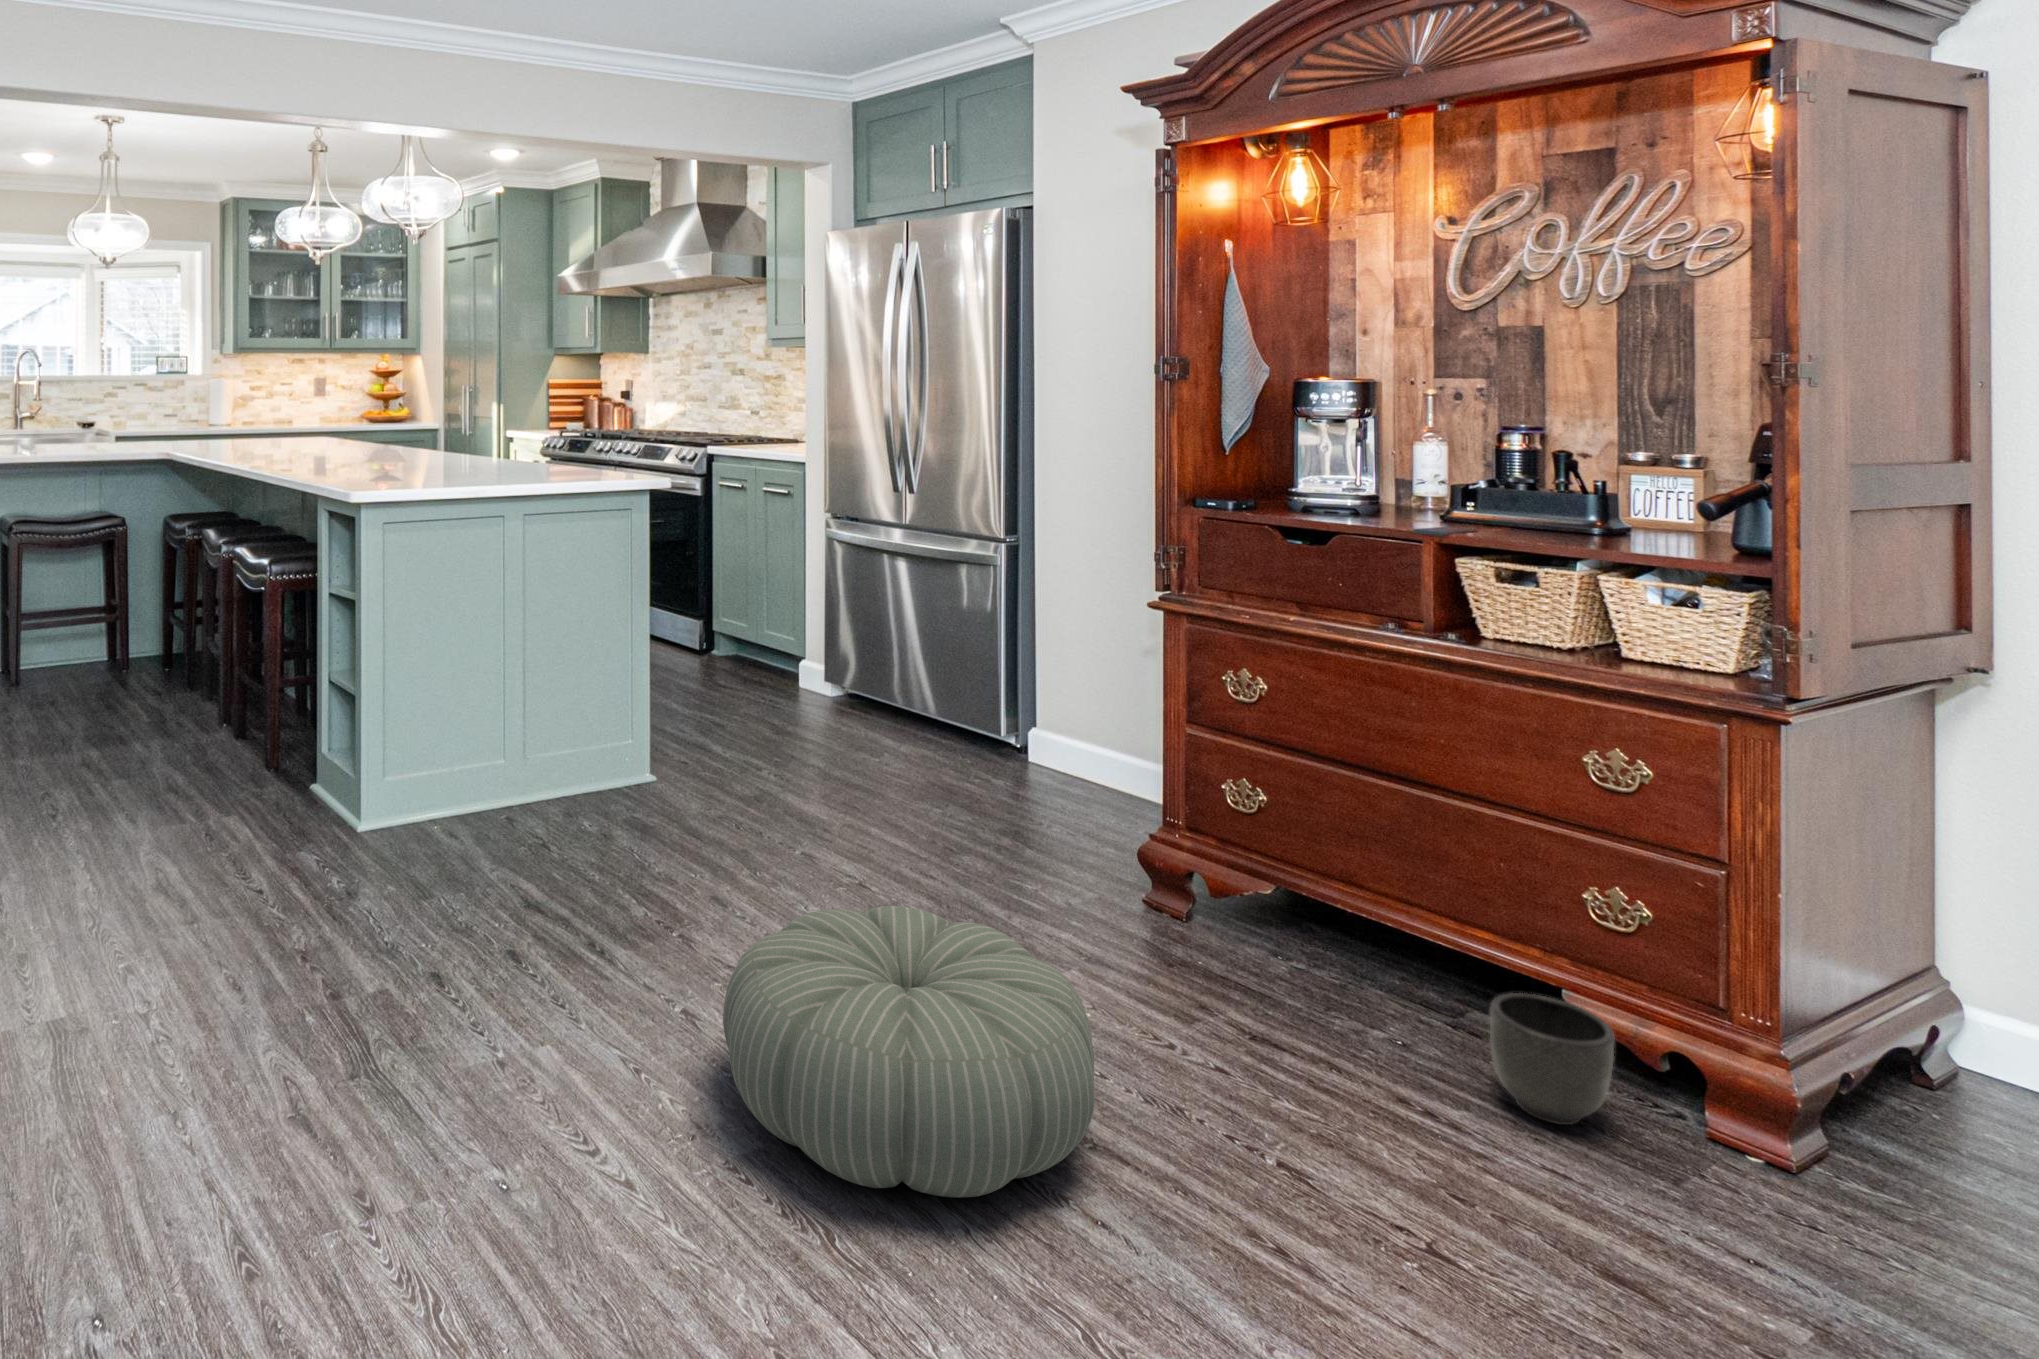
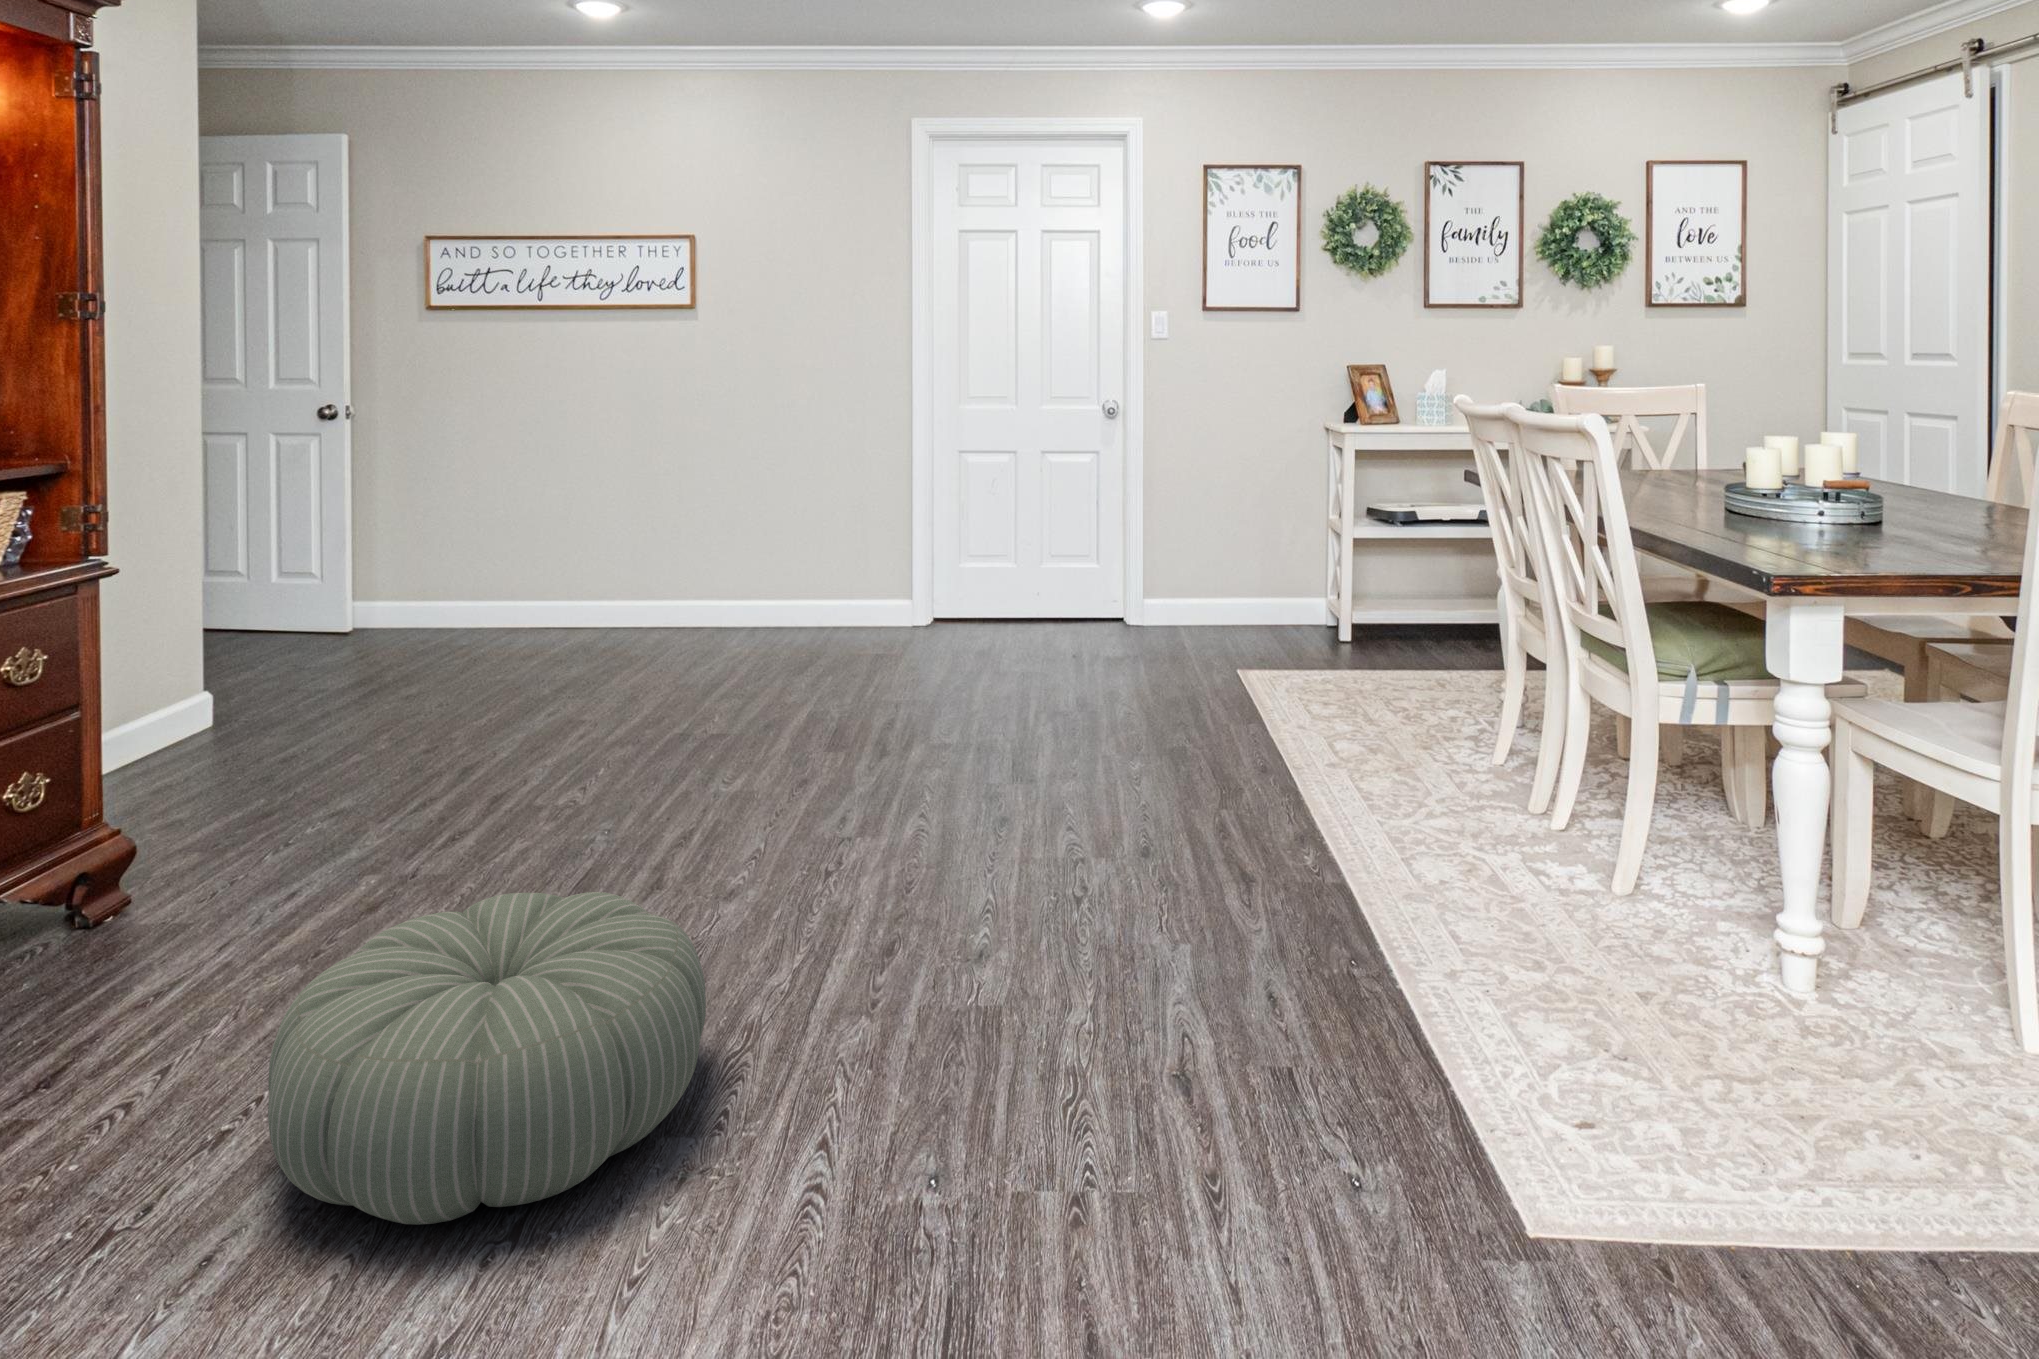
planter: present [1490,993,1614,1125] -> none [34,860,147,973]

